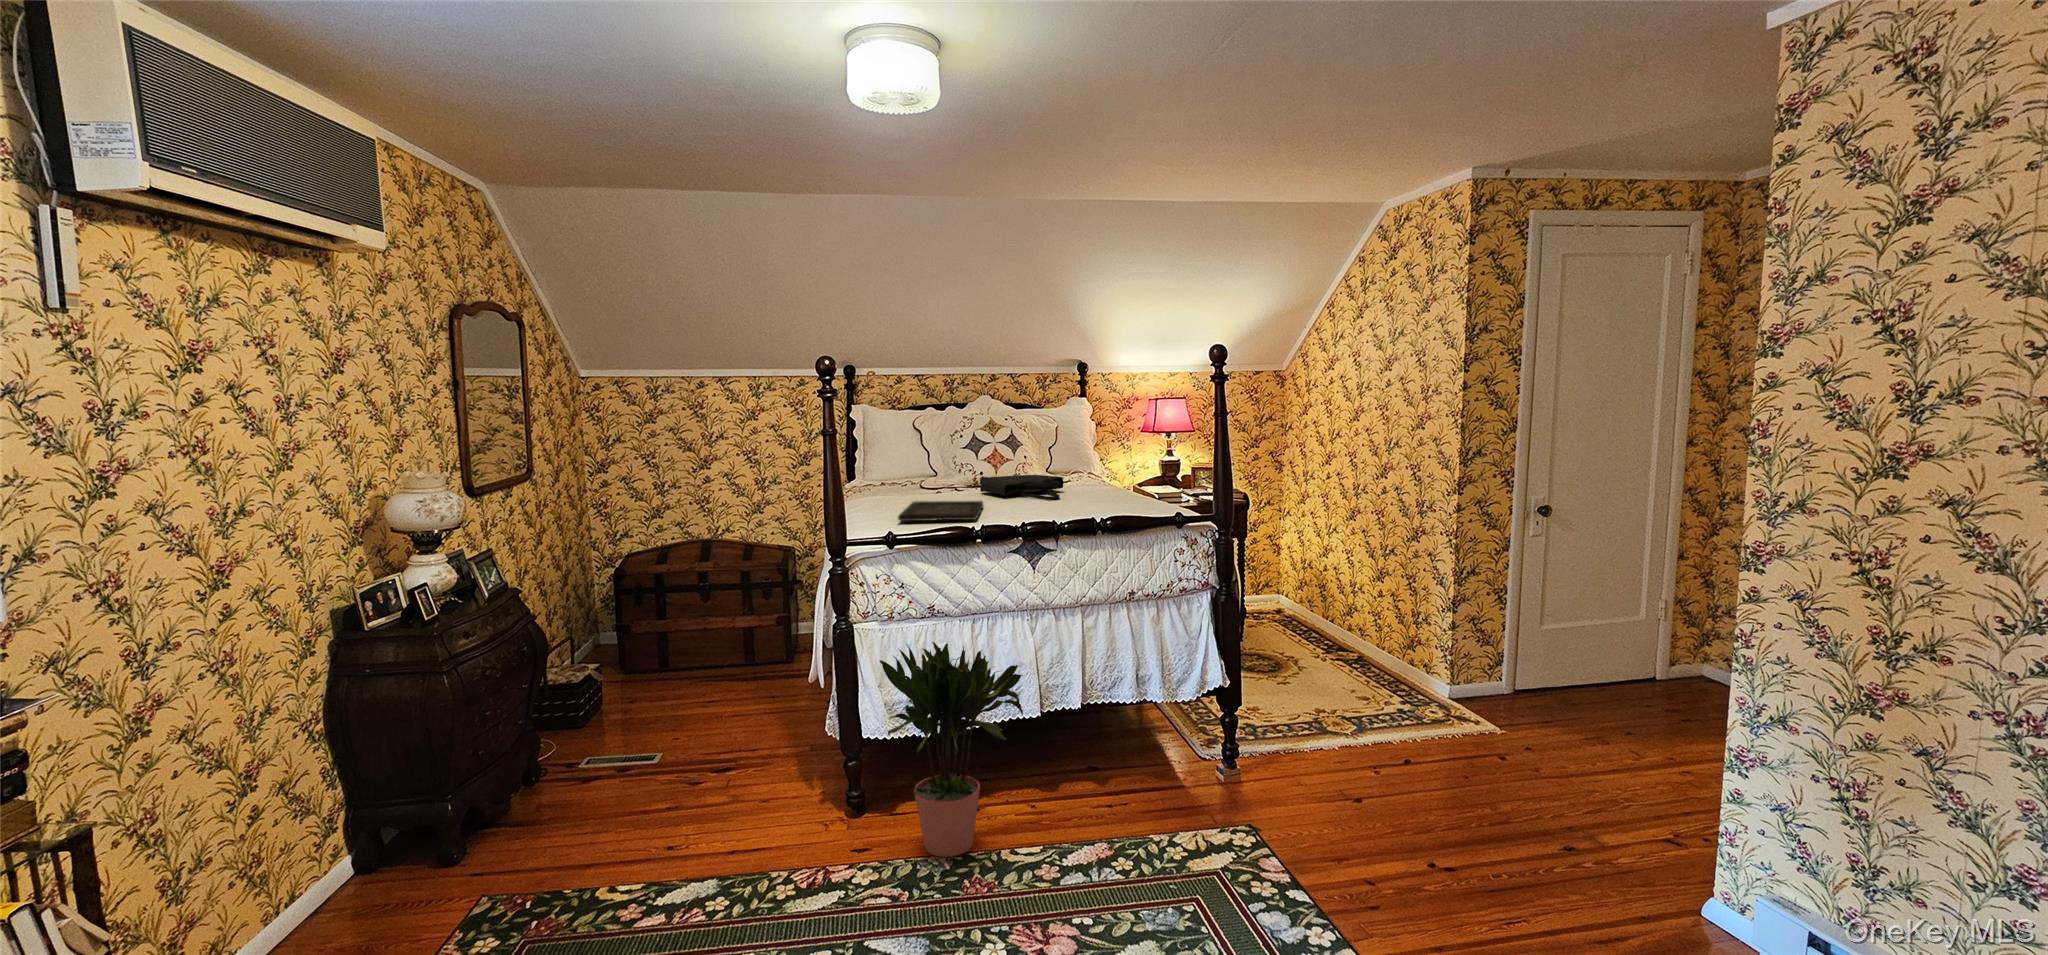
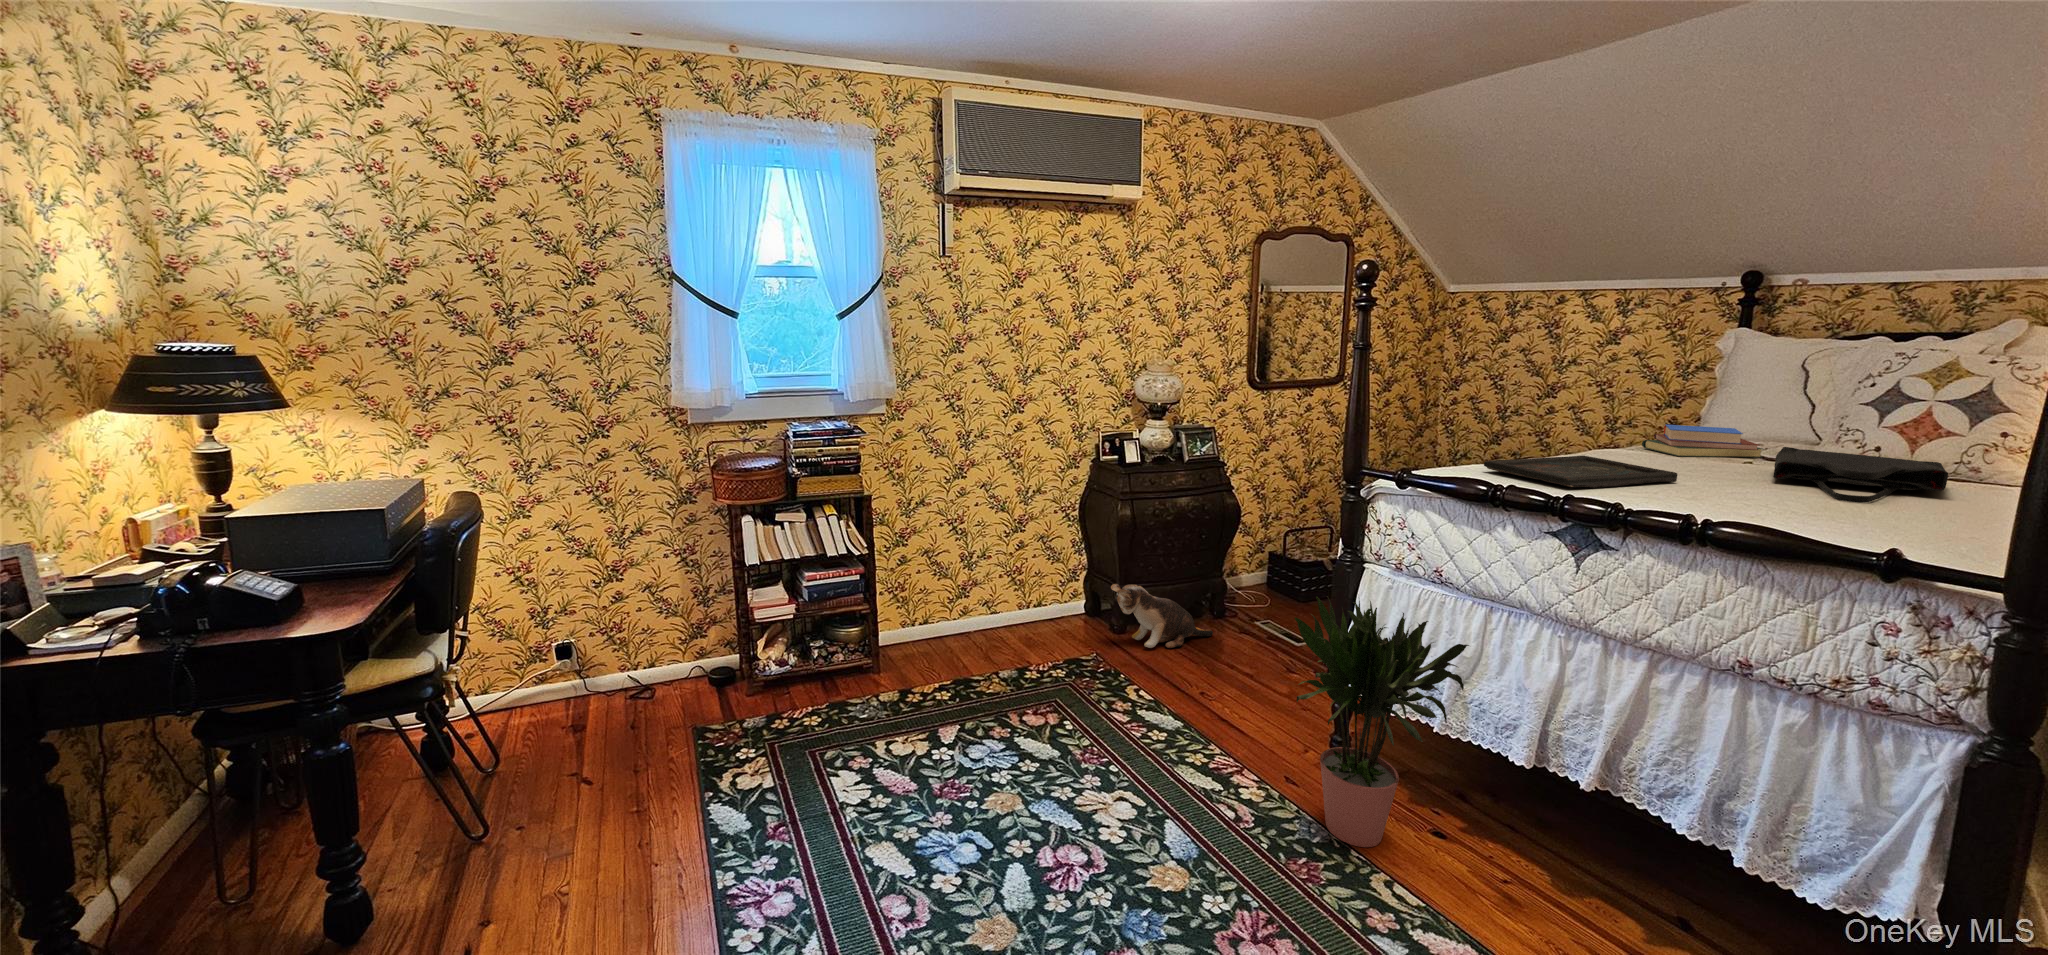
book: none [881,471,944,495] -> present [1642,425,1763,458]
plush toy: none [471,781,578,862] -> present [1111,584,1213,648]

